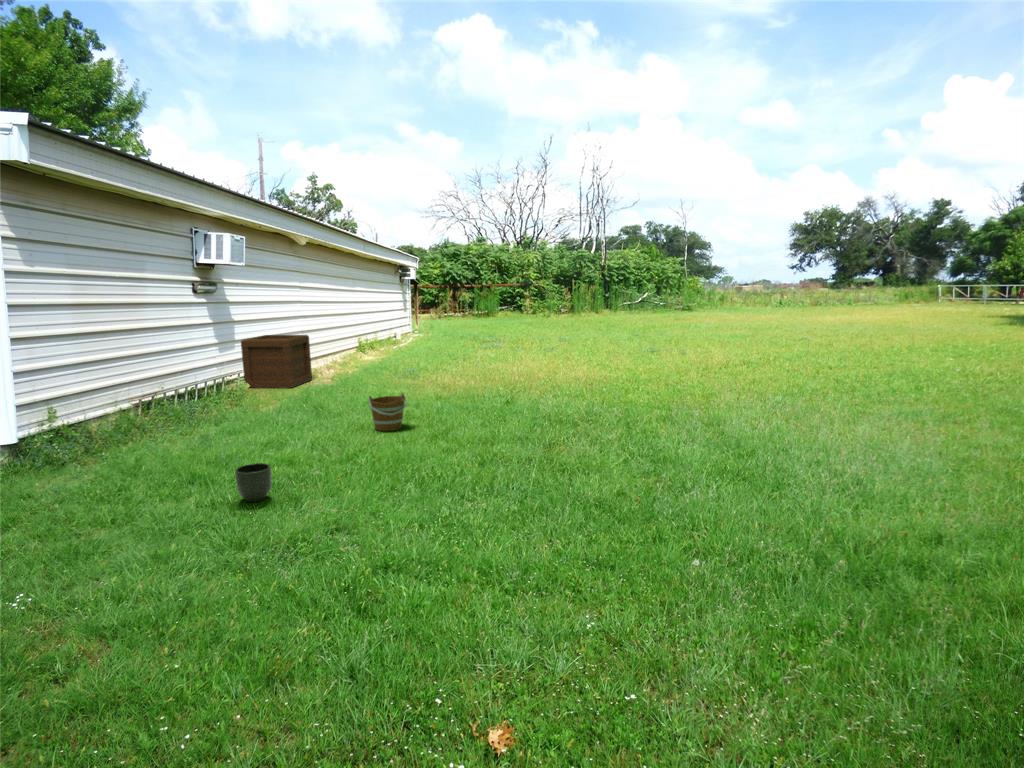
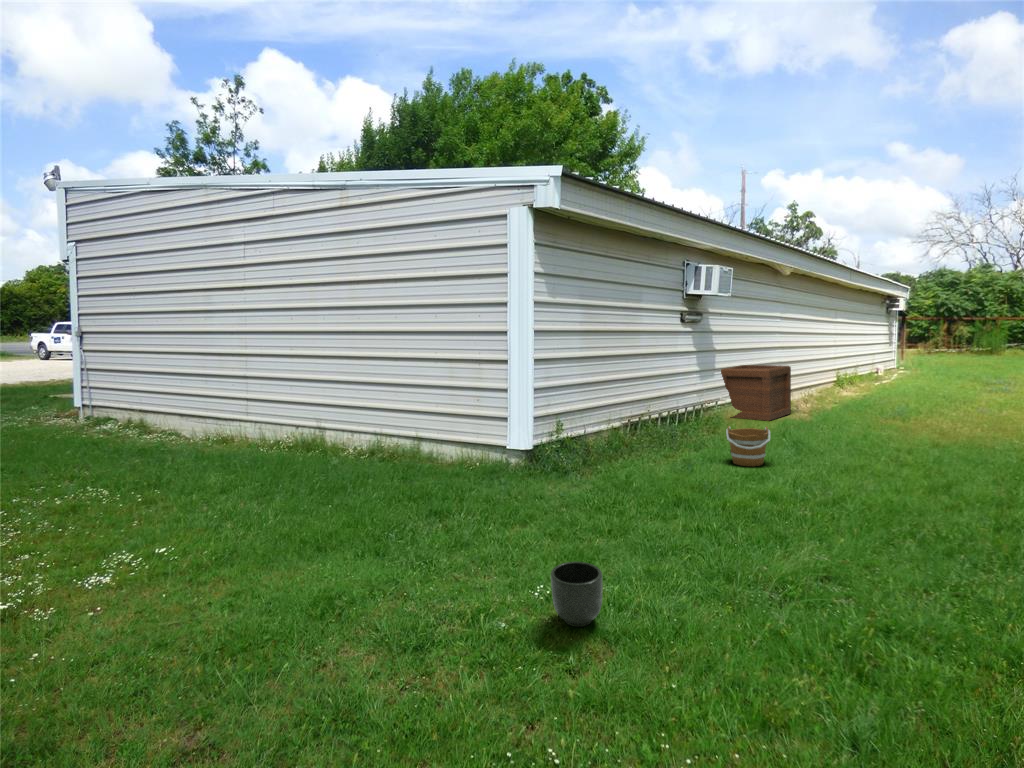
bucket: present [368,393,407,431] -> present [726,426,770,466]
planter: present [235,463,272,502] -> present [551,562,603,627]

